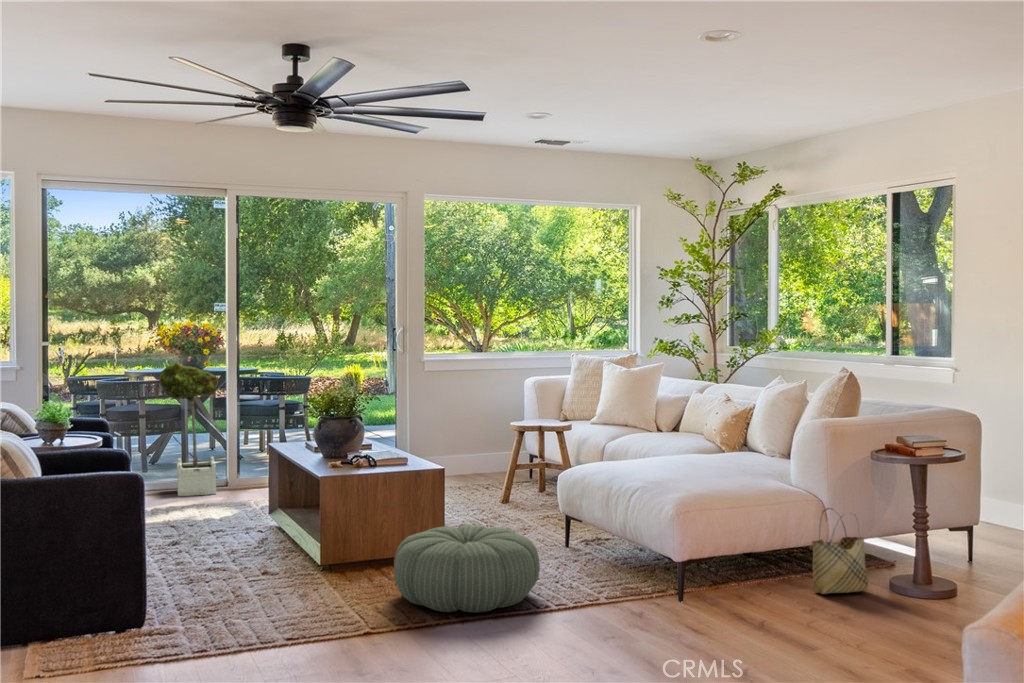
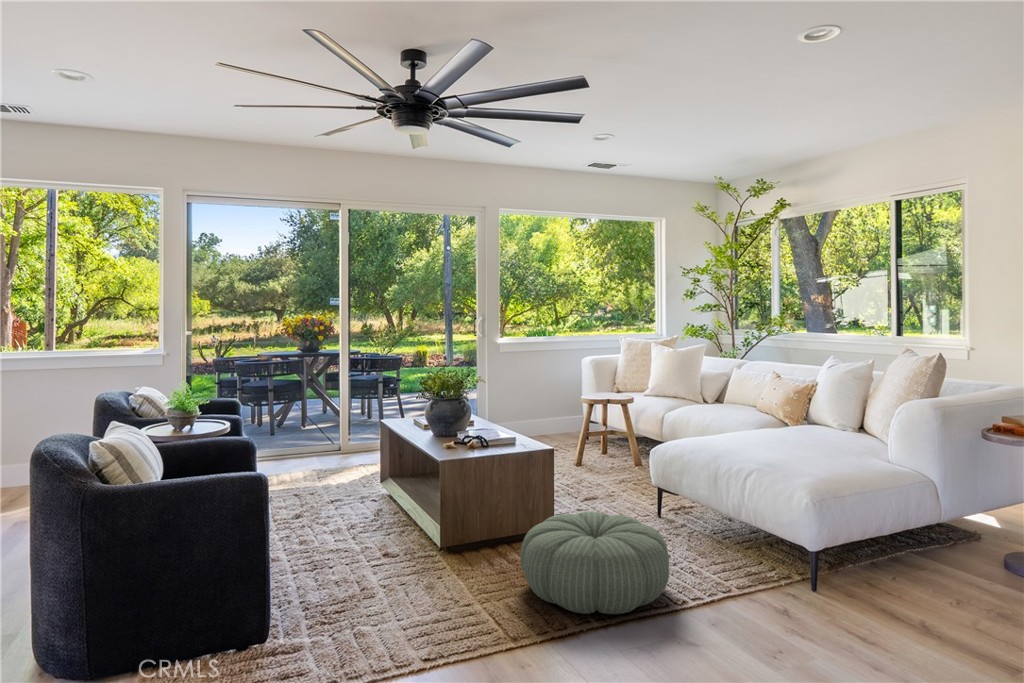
potted tree: present [159,363,219,496] -> none [282,346,332,460]
woven basket: present [812,508,868,594] -> none [936,494,994,584]

